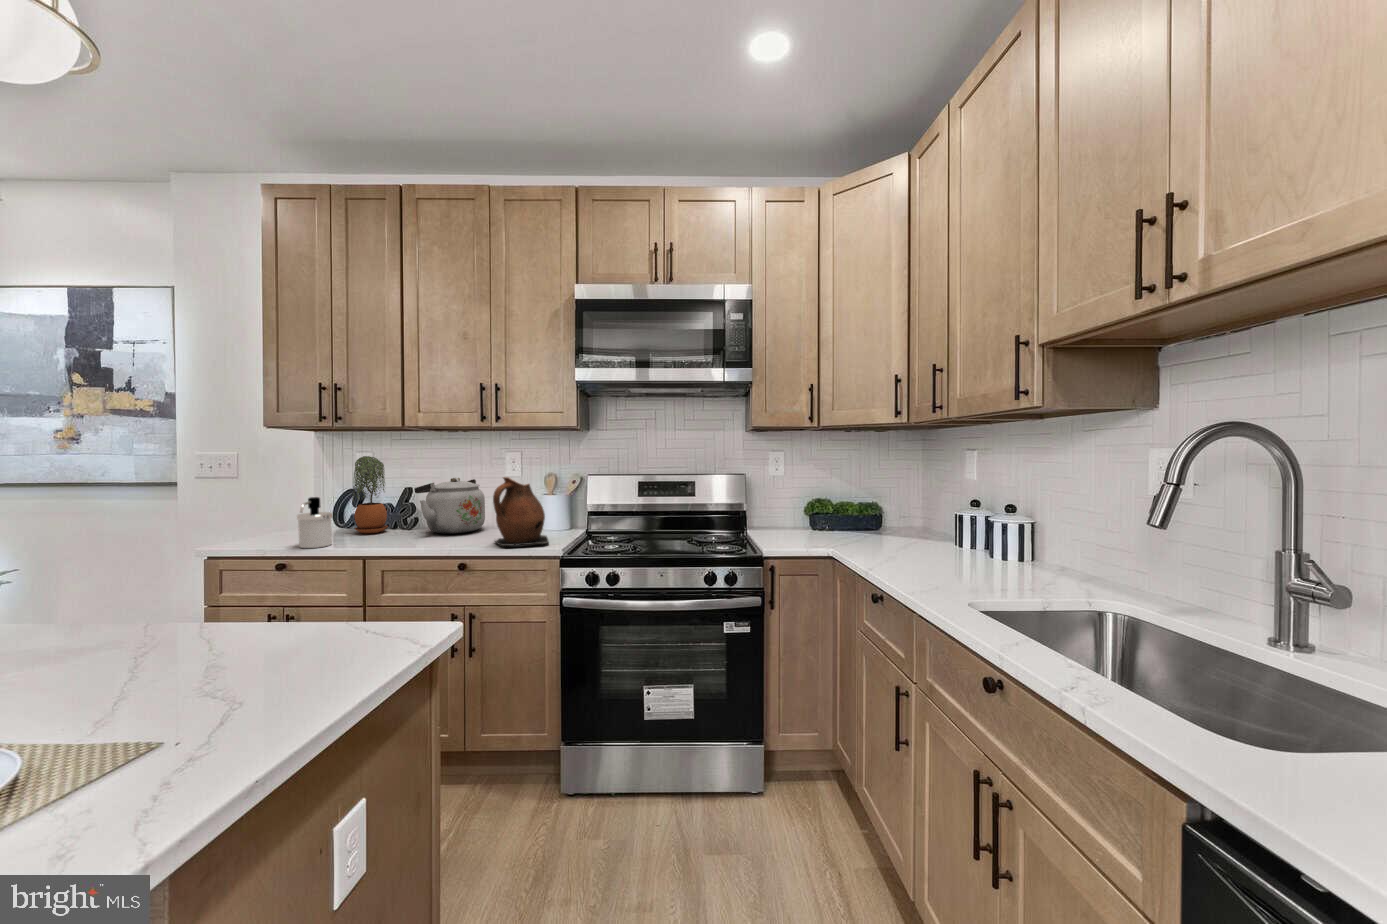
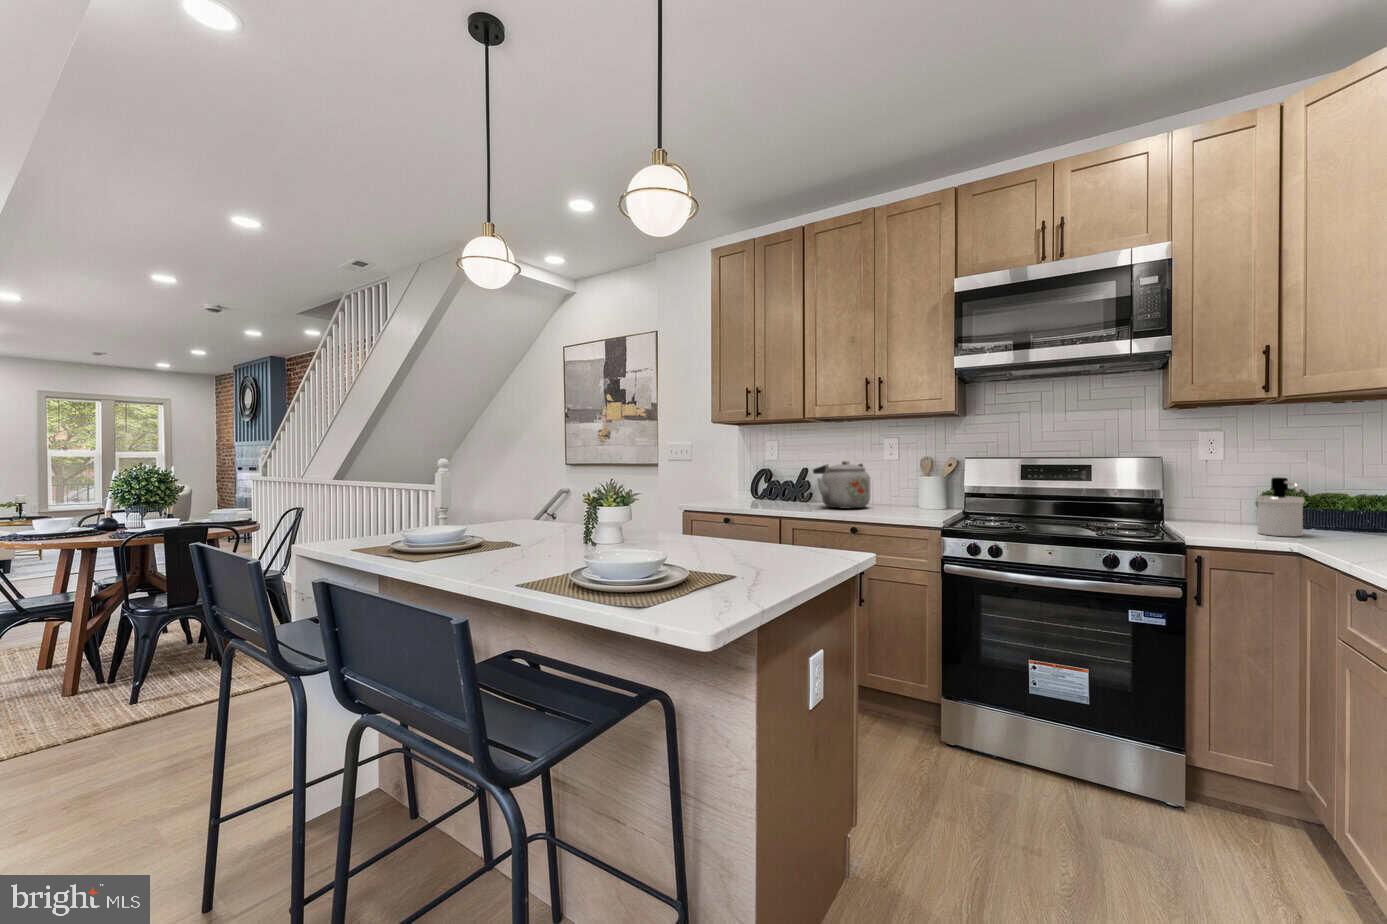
potted plant: present [352,456,388,533] -> none [767,443,792,505]
ceramic pitcher: present [493,477,549,546] -> none [877,457,928,519]
soap dispenser: present [297,497,332,548] -> present [1256,477,1304,536]

